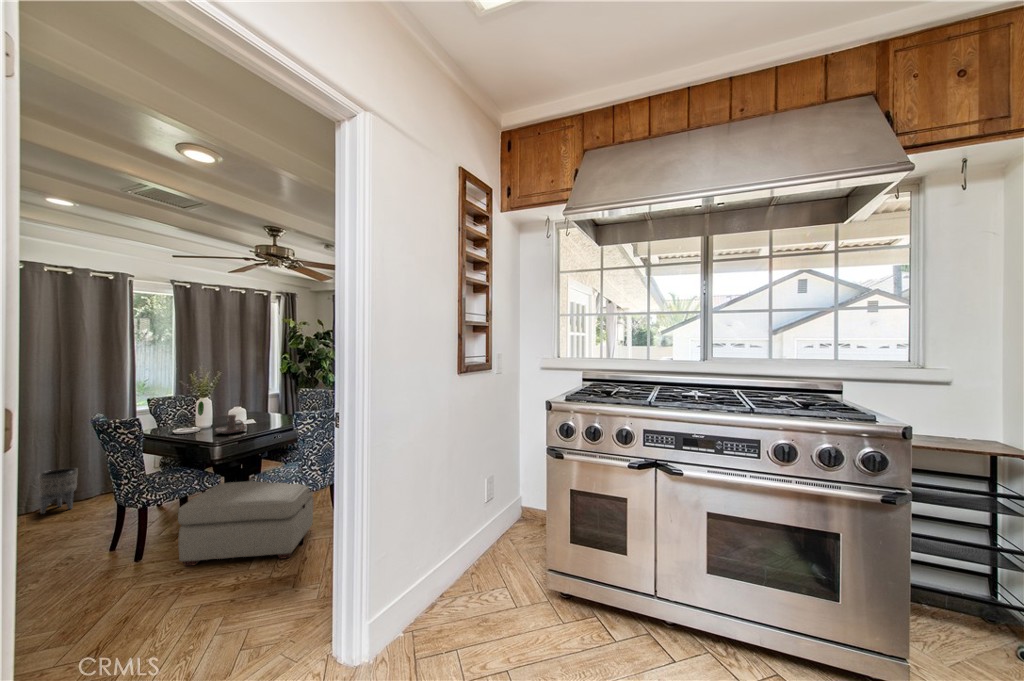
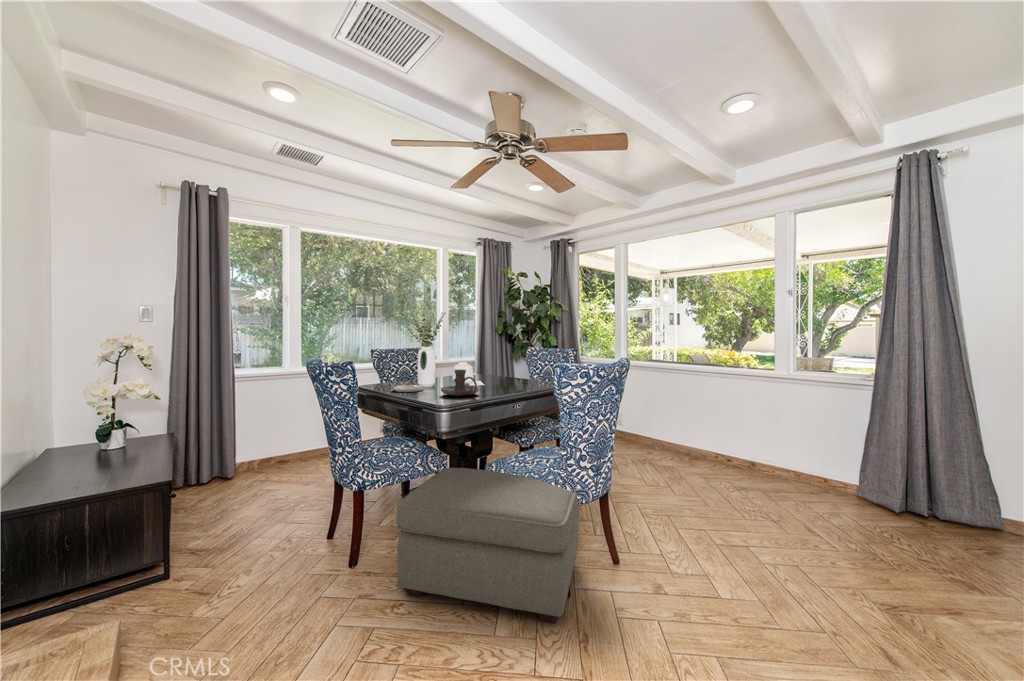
planter: present [39,468,78,514] -> none [278,423,311,470]

